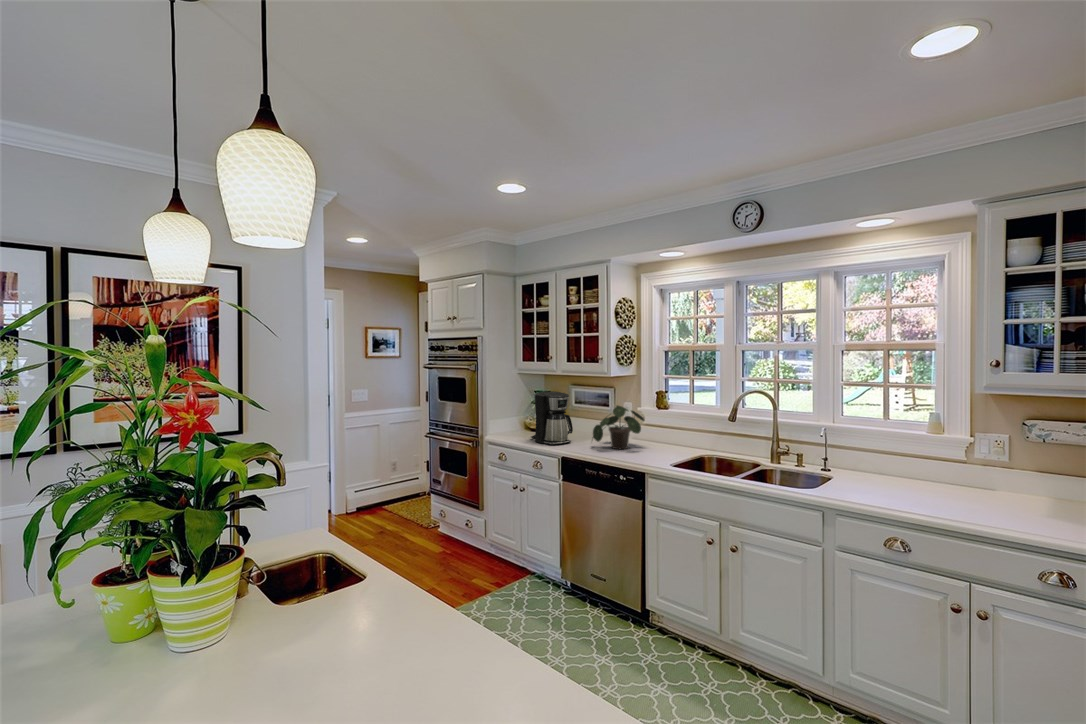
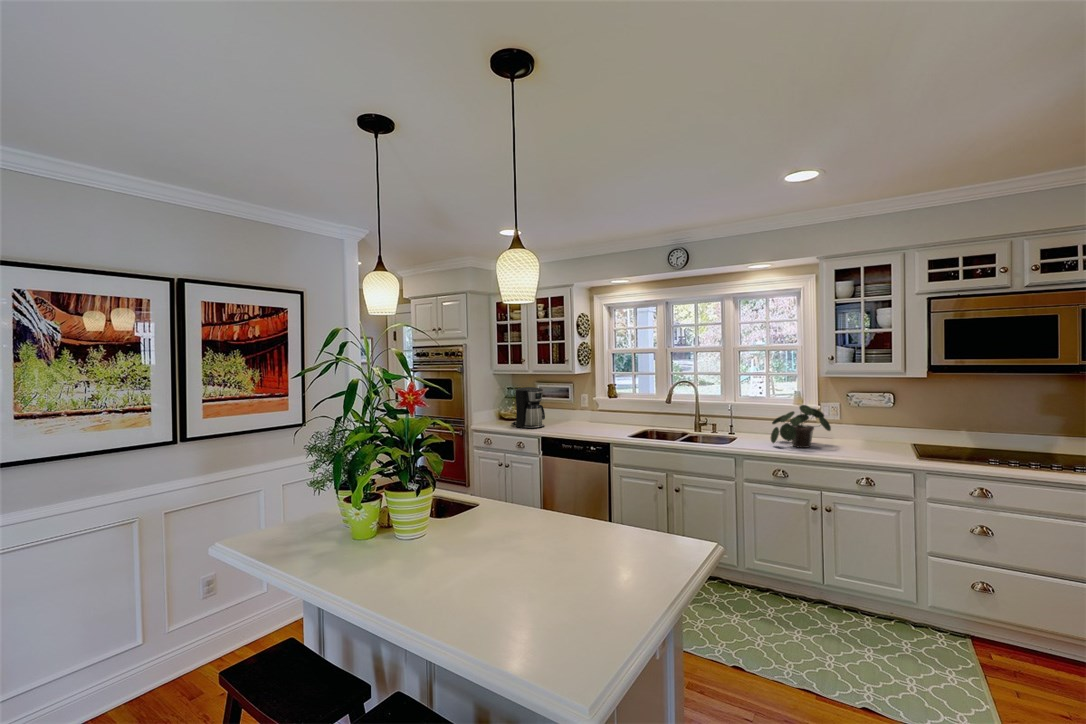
potted plant: present [593,405,644,449] -> present [771,405,831,448]

